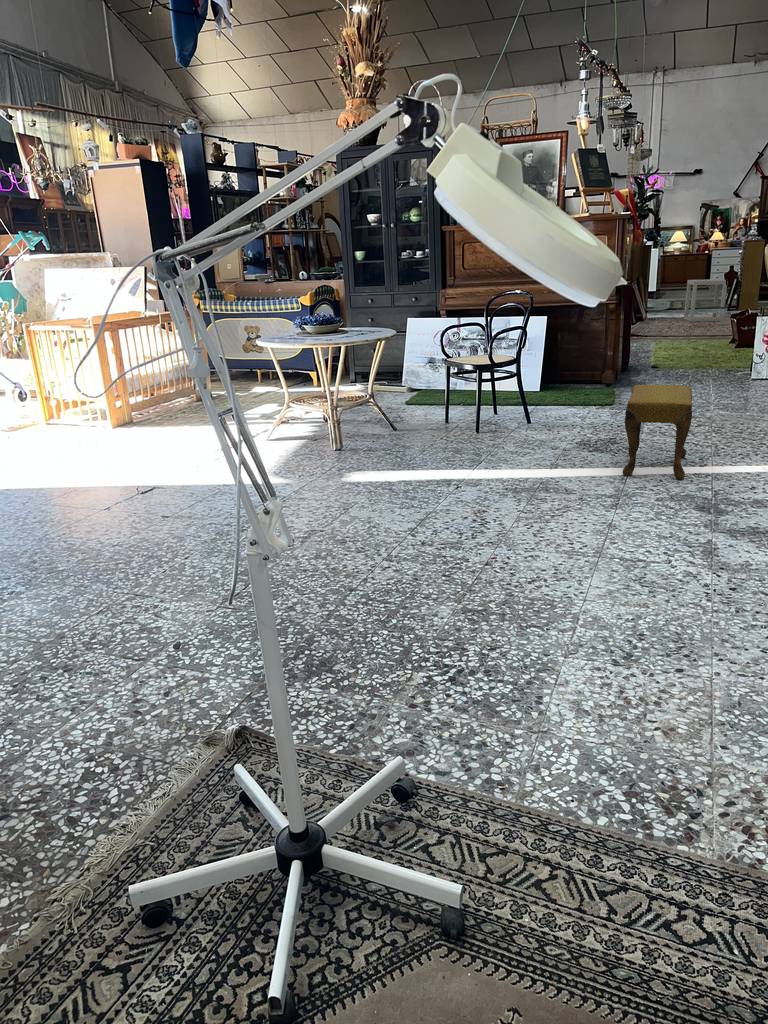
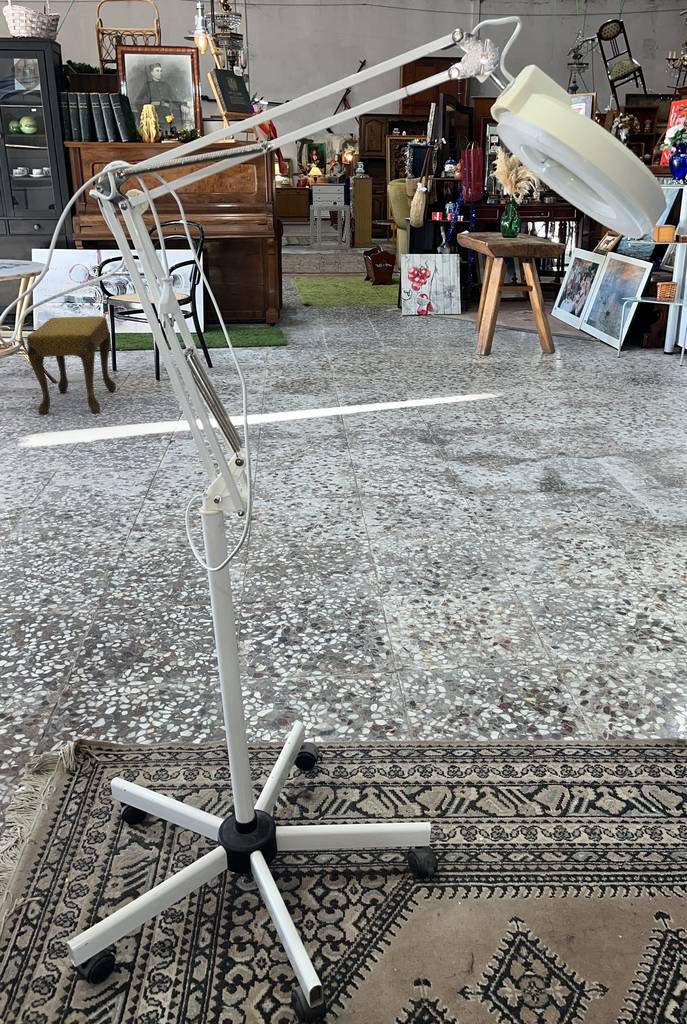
footstool: present [623,385,692,480] -> present [27,316,116,414]

